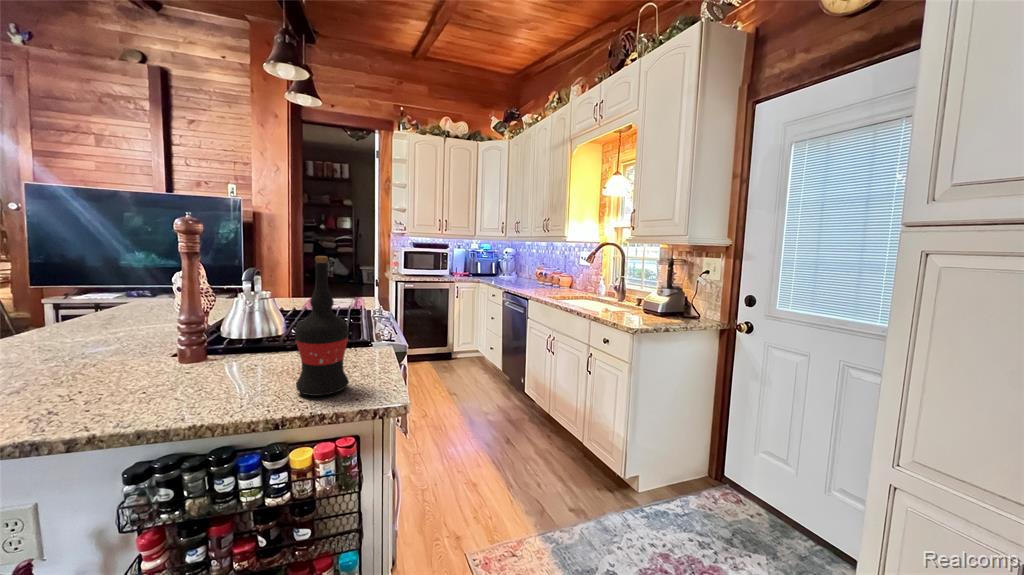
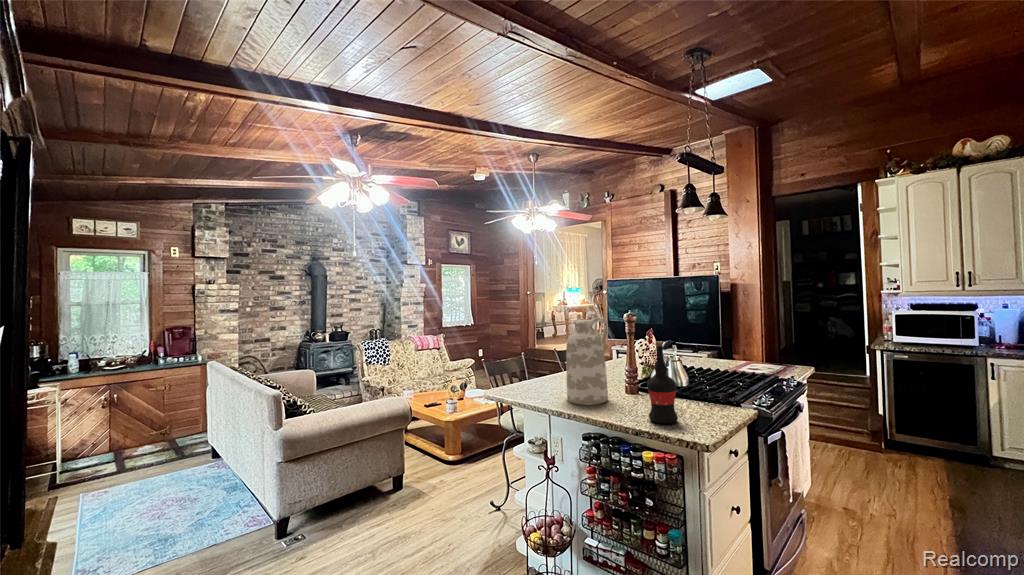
vase: none [37,210,167,409] -> present [566,317,608,405]

